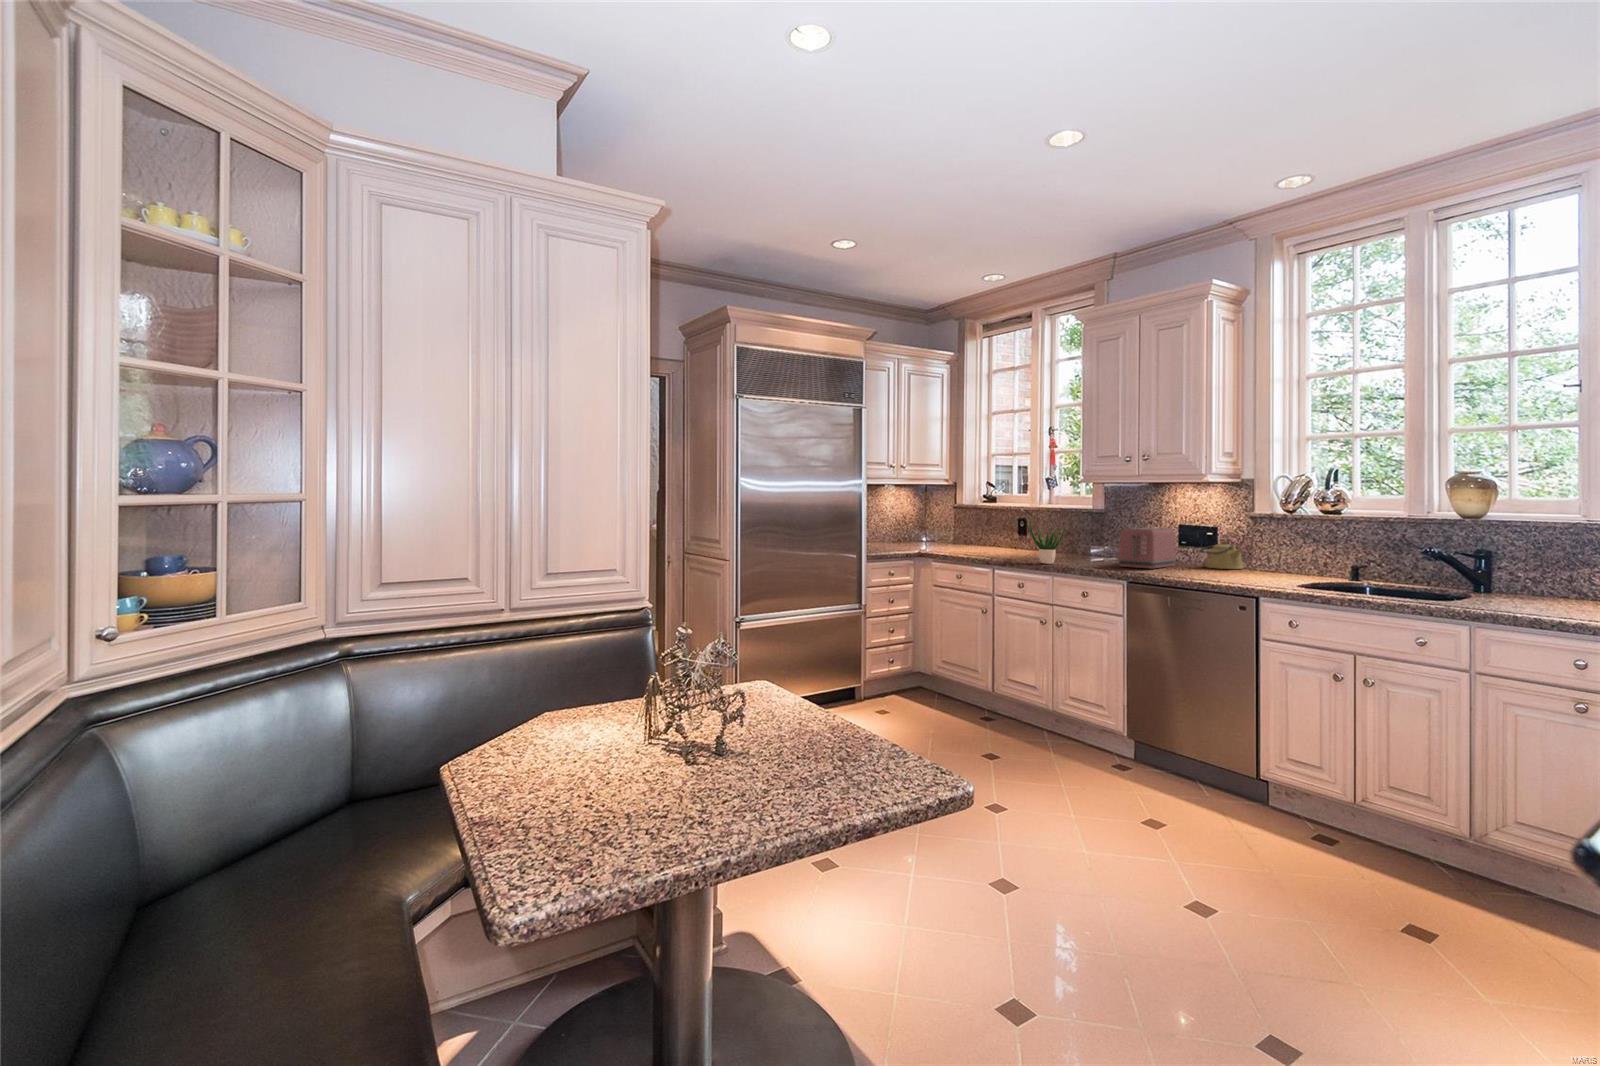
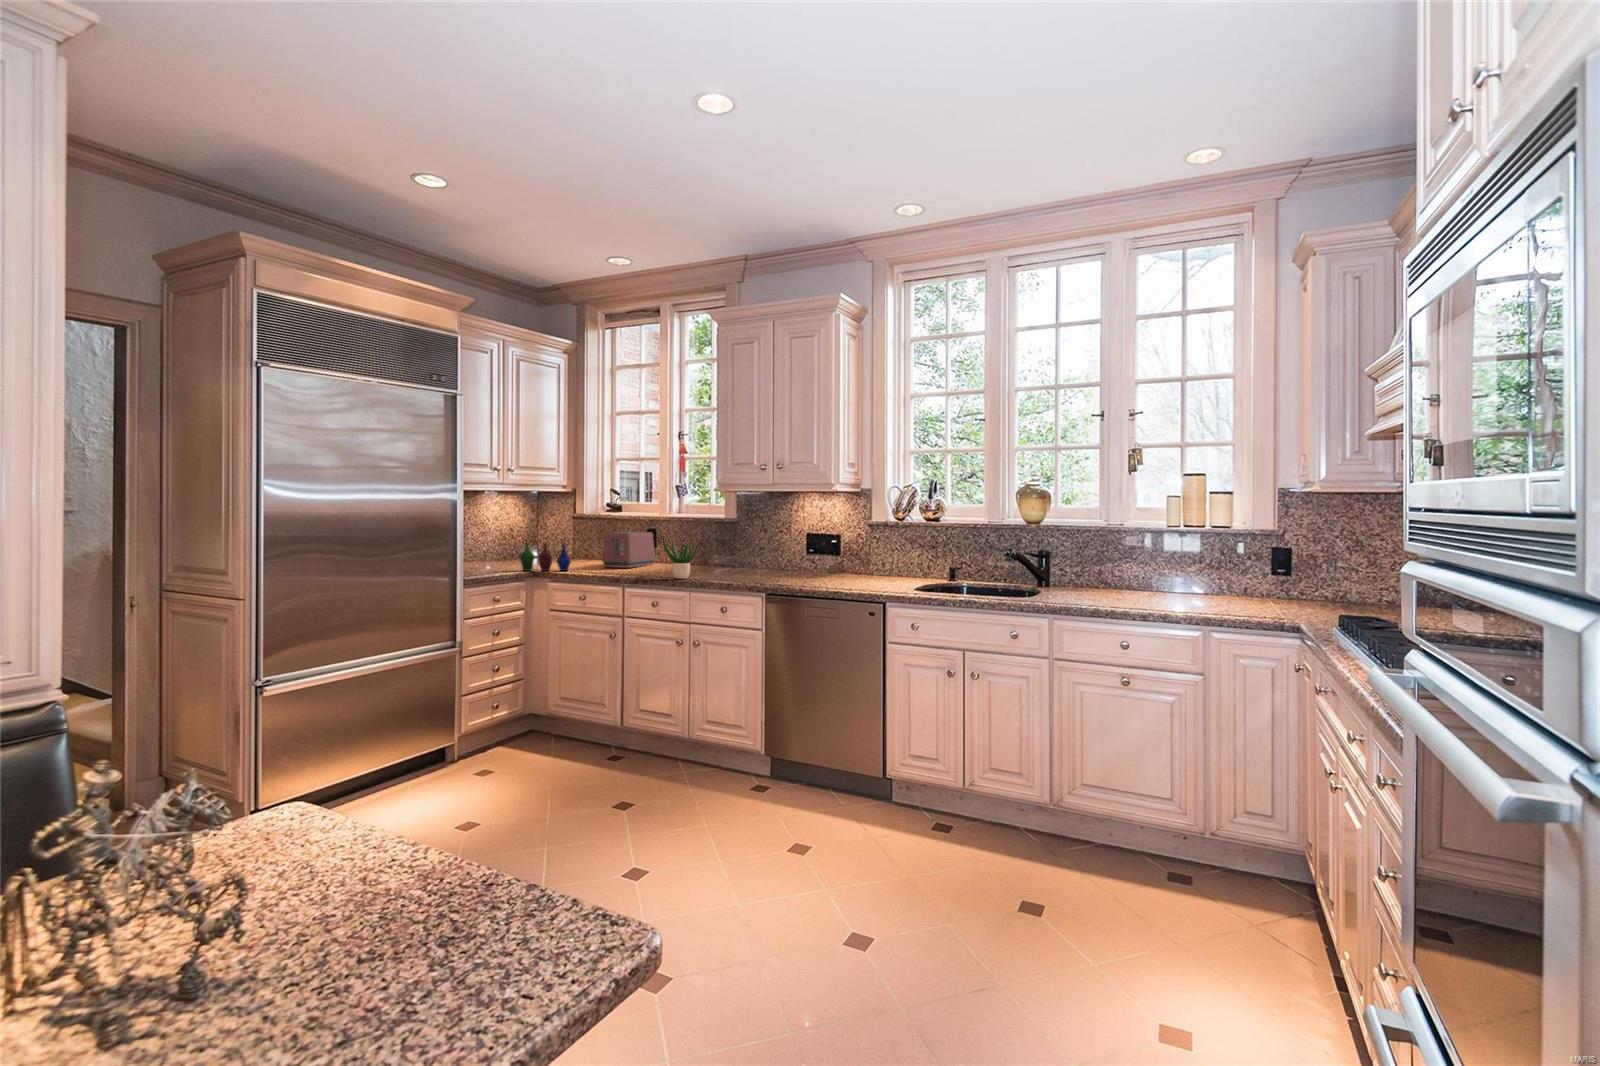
bottle: none [908,528,950,553] -> present [520,542,571,571]
toaster: present [1118,528,1176,568] -> present [602,532,655,568]
kettle: present [1199,541,1243,569] -> none [825,549,864,576]

